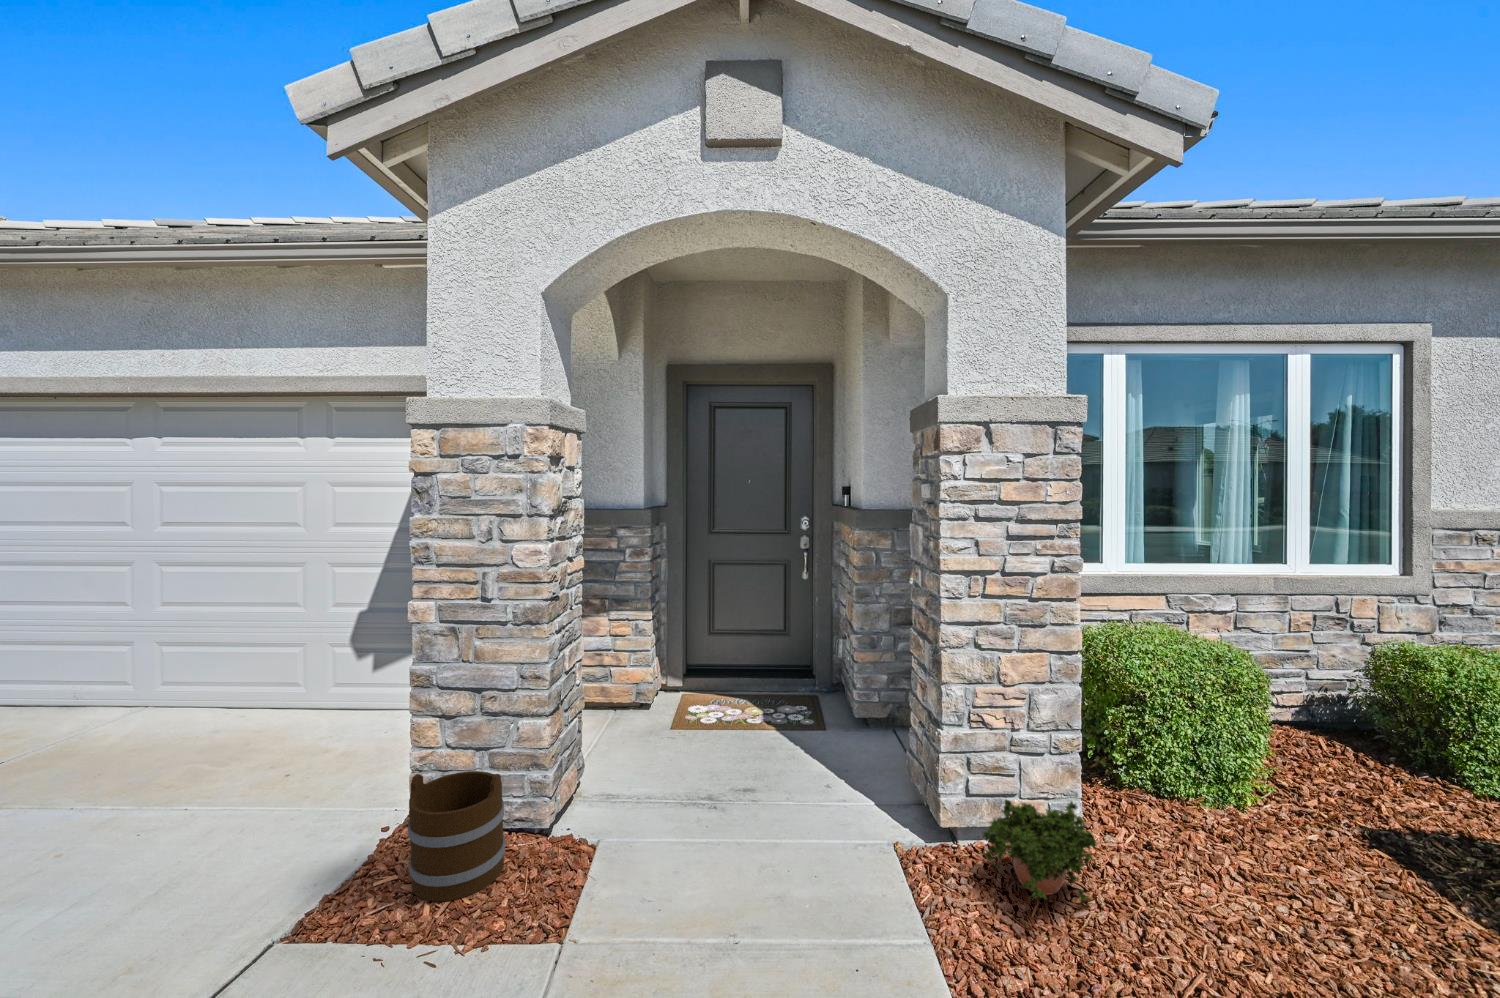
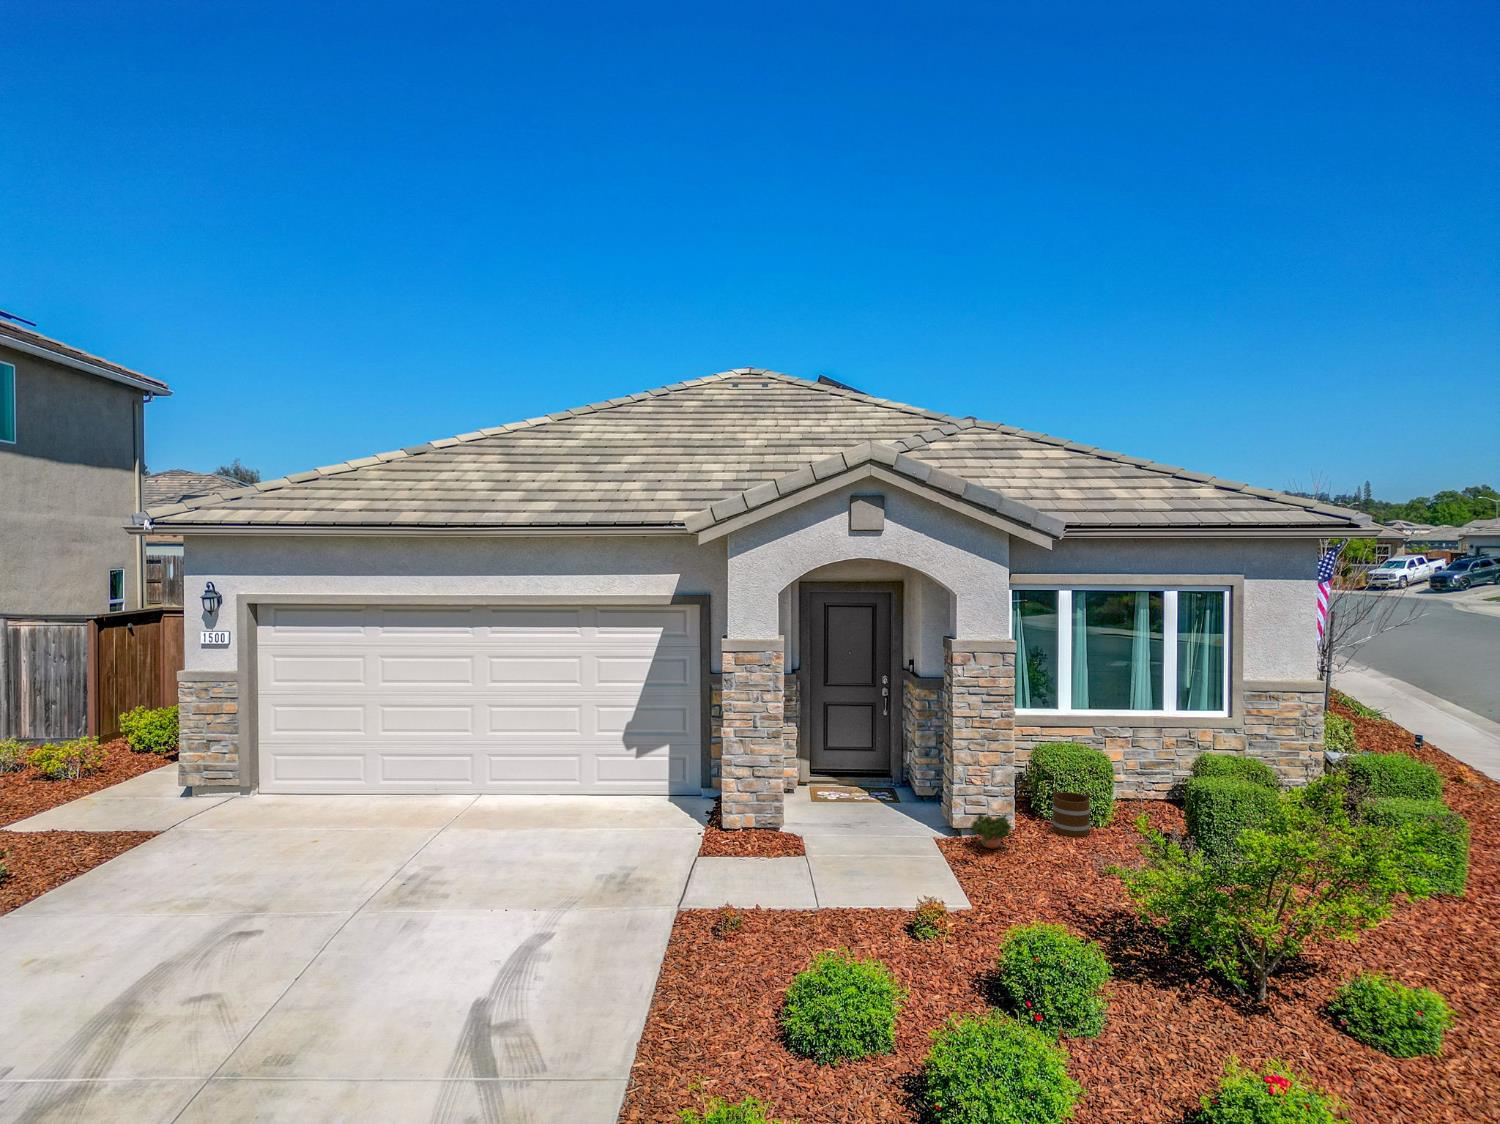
bucket: present [408,771,505,902] -> present [1052,790,1090,837]

